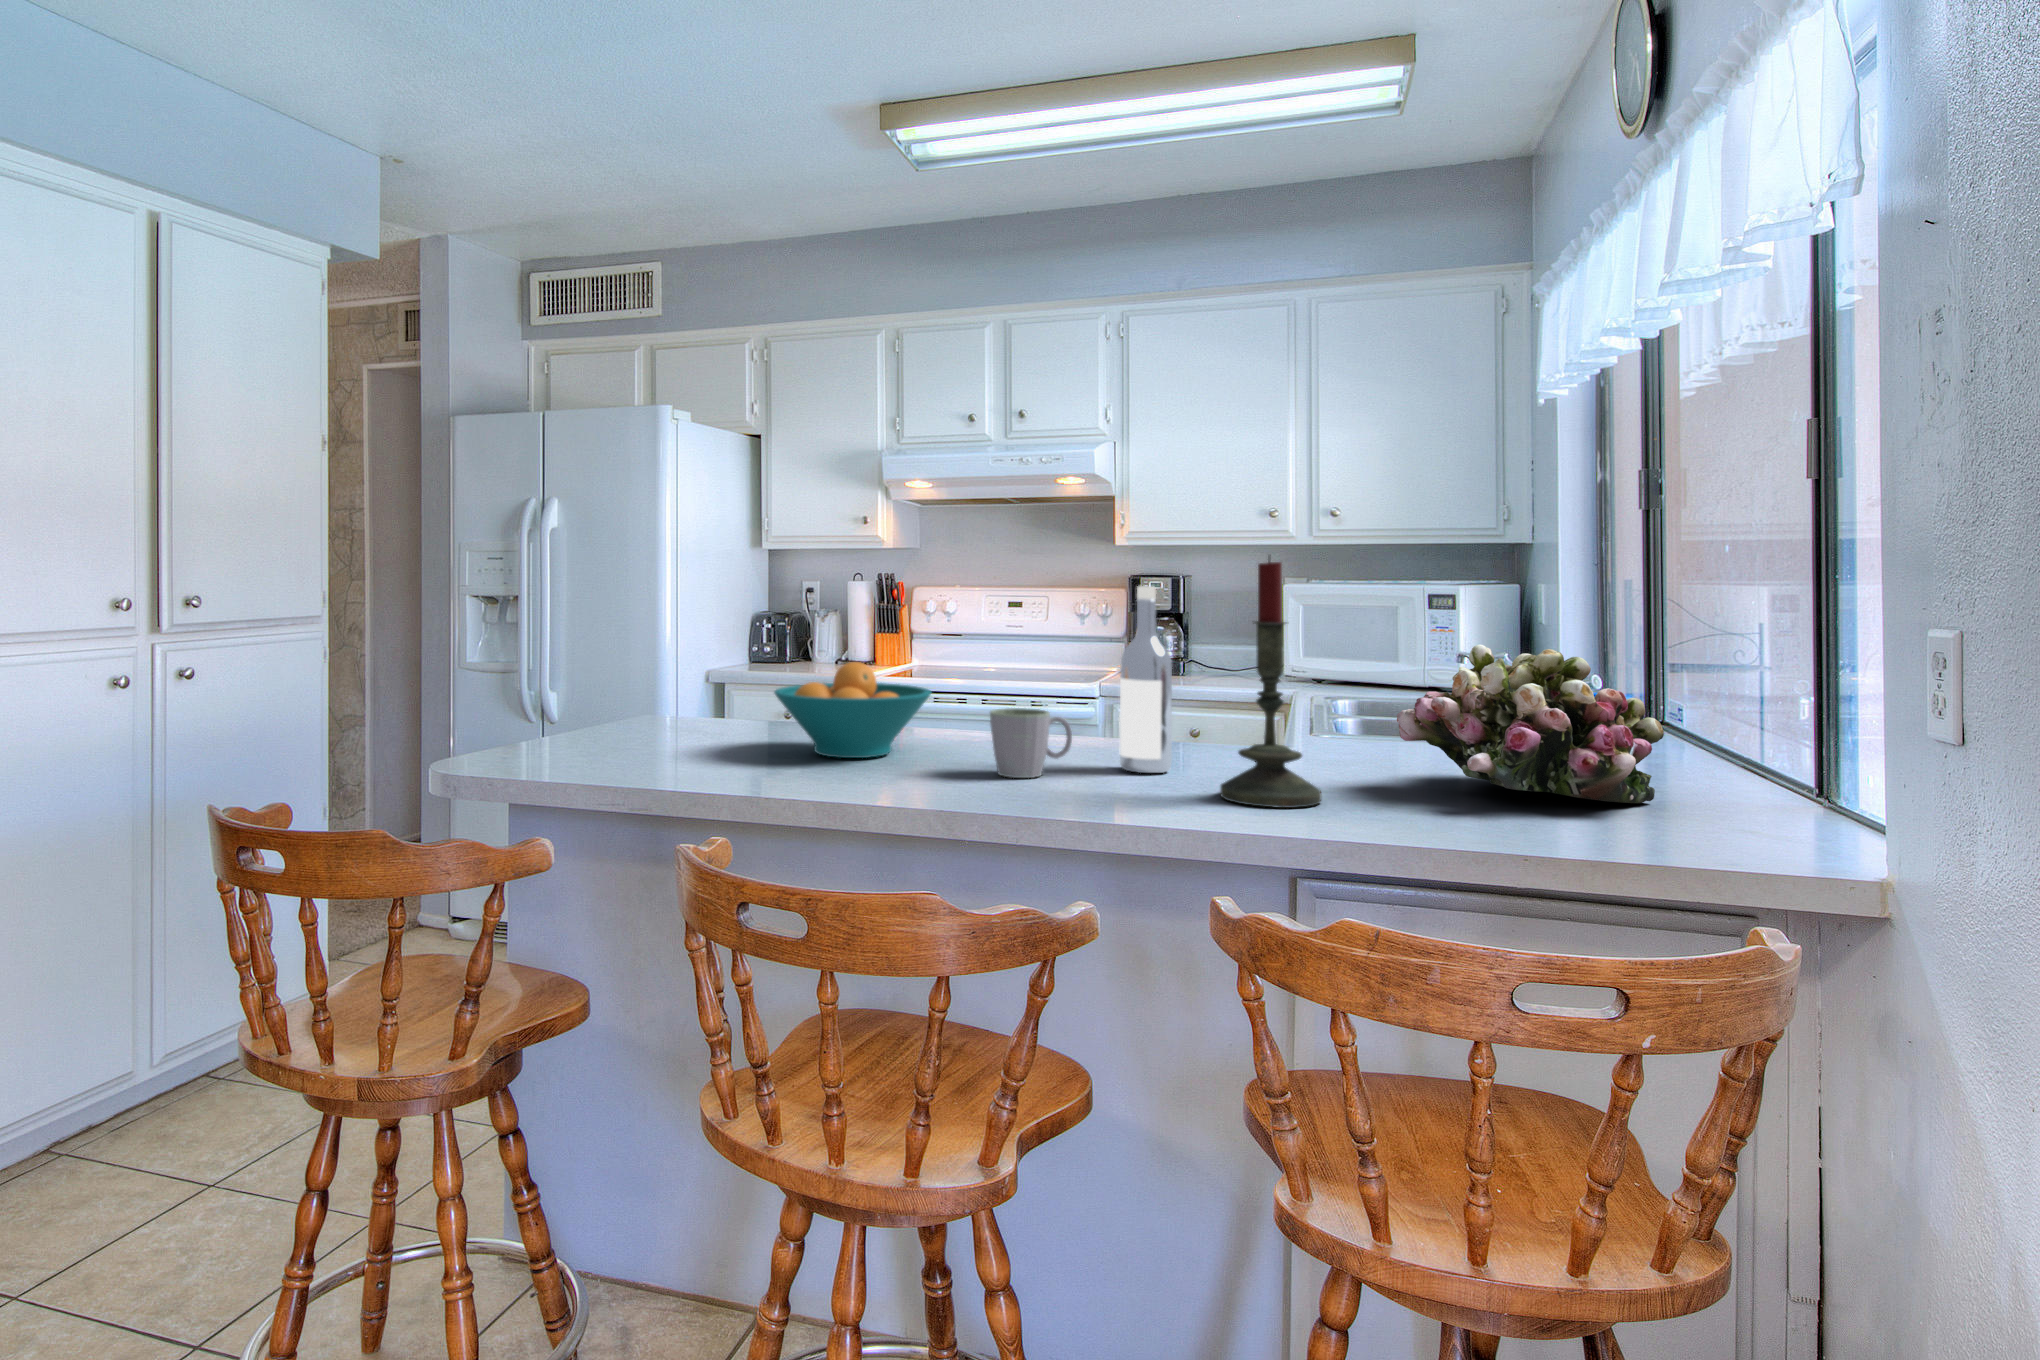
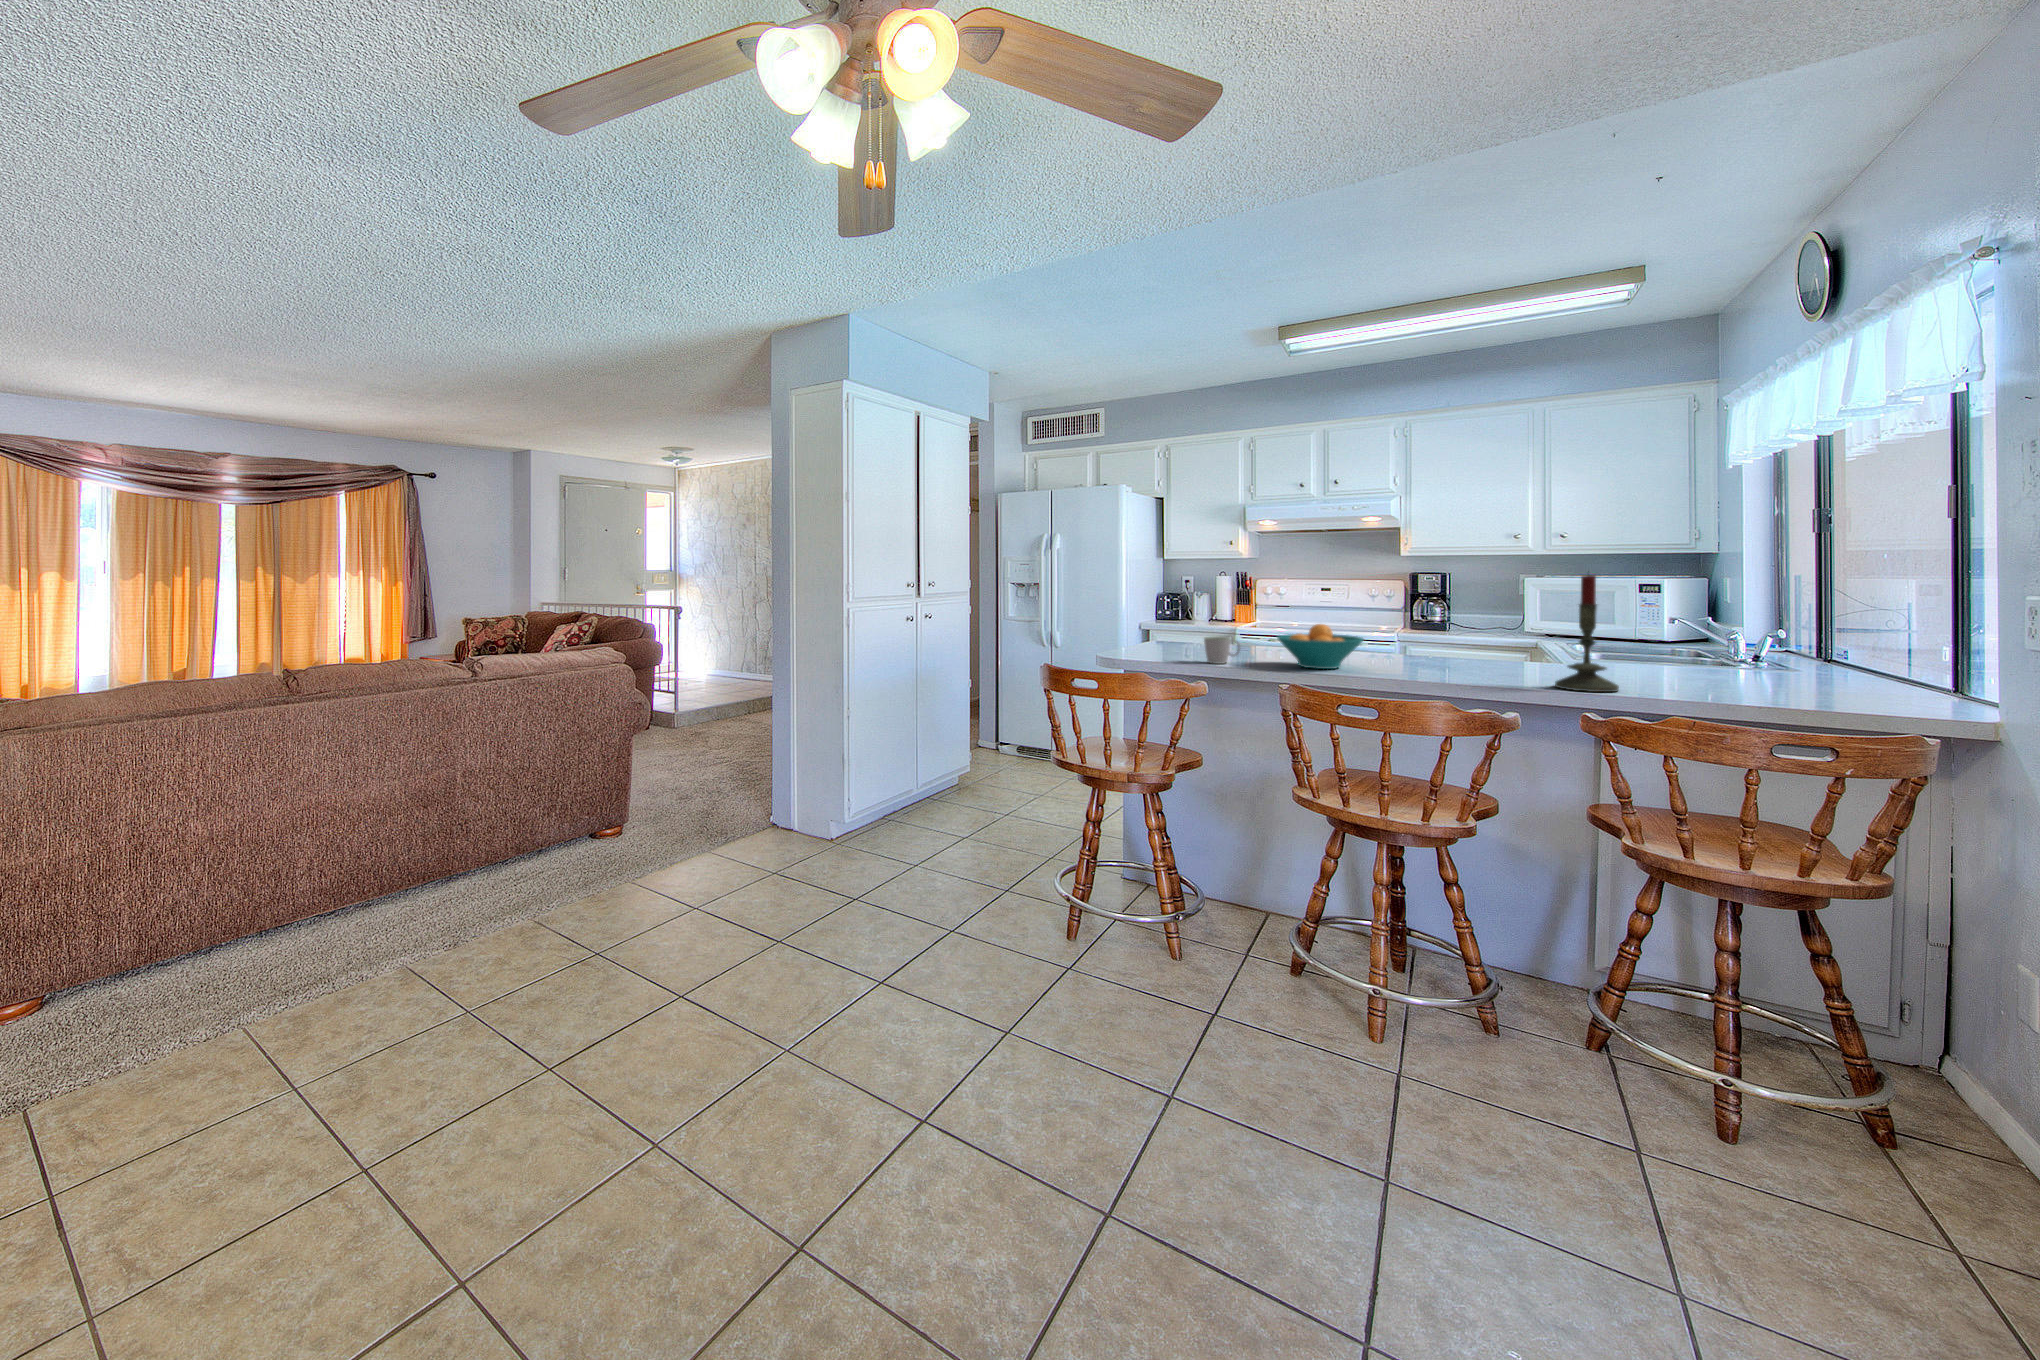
wine bottle: present [1119,586,1172,773] -> none [1481,586,1514,677]
flower arrangement: present [1397,645,1664,803] -> none [1660,614,1842,695]
mug: present [990,708,1072,778] -> present [1204,637,1240,664]

